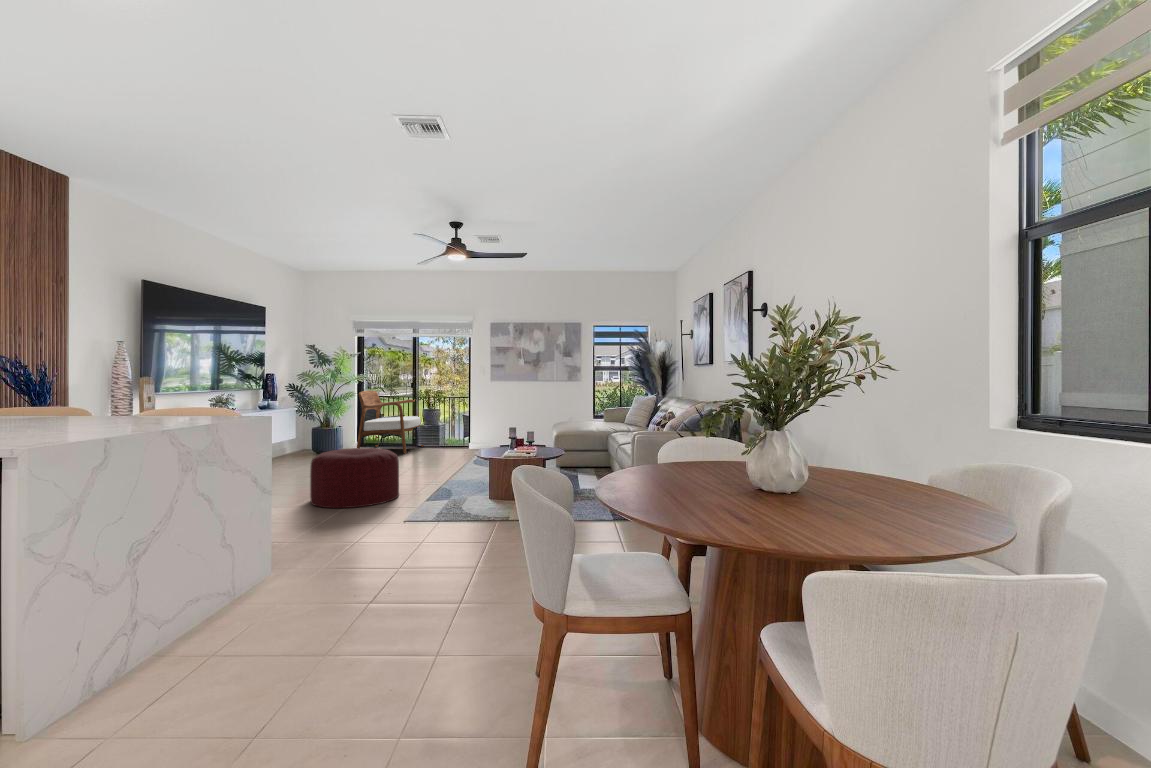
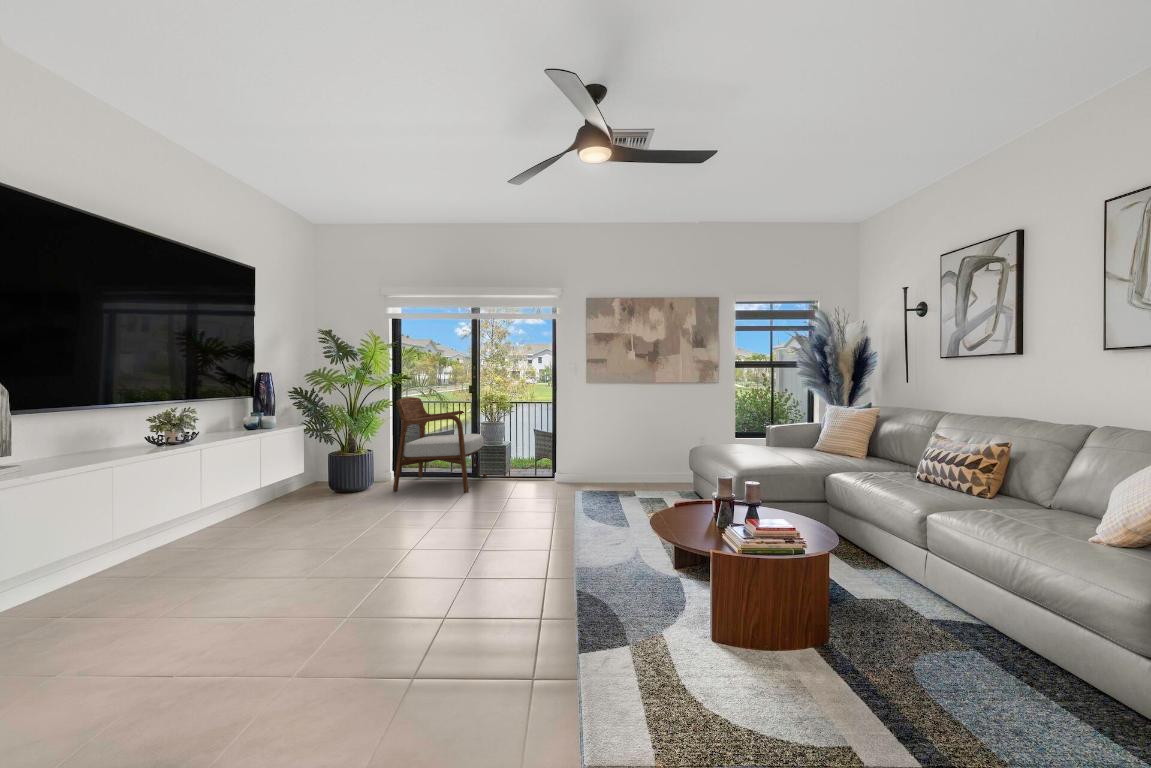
ottoman: present [310,448,399,508] -> none [322,522,508,692]

